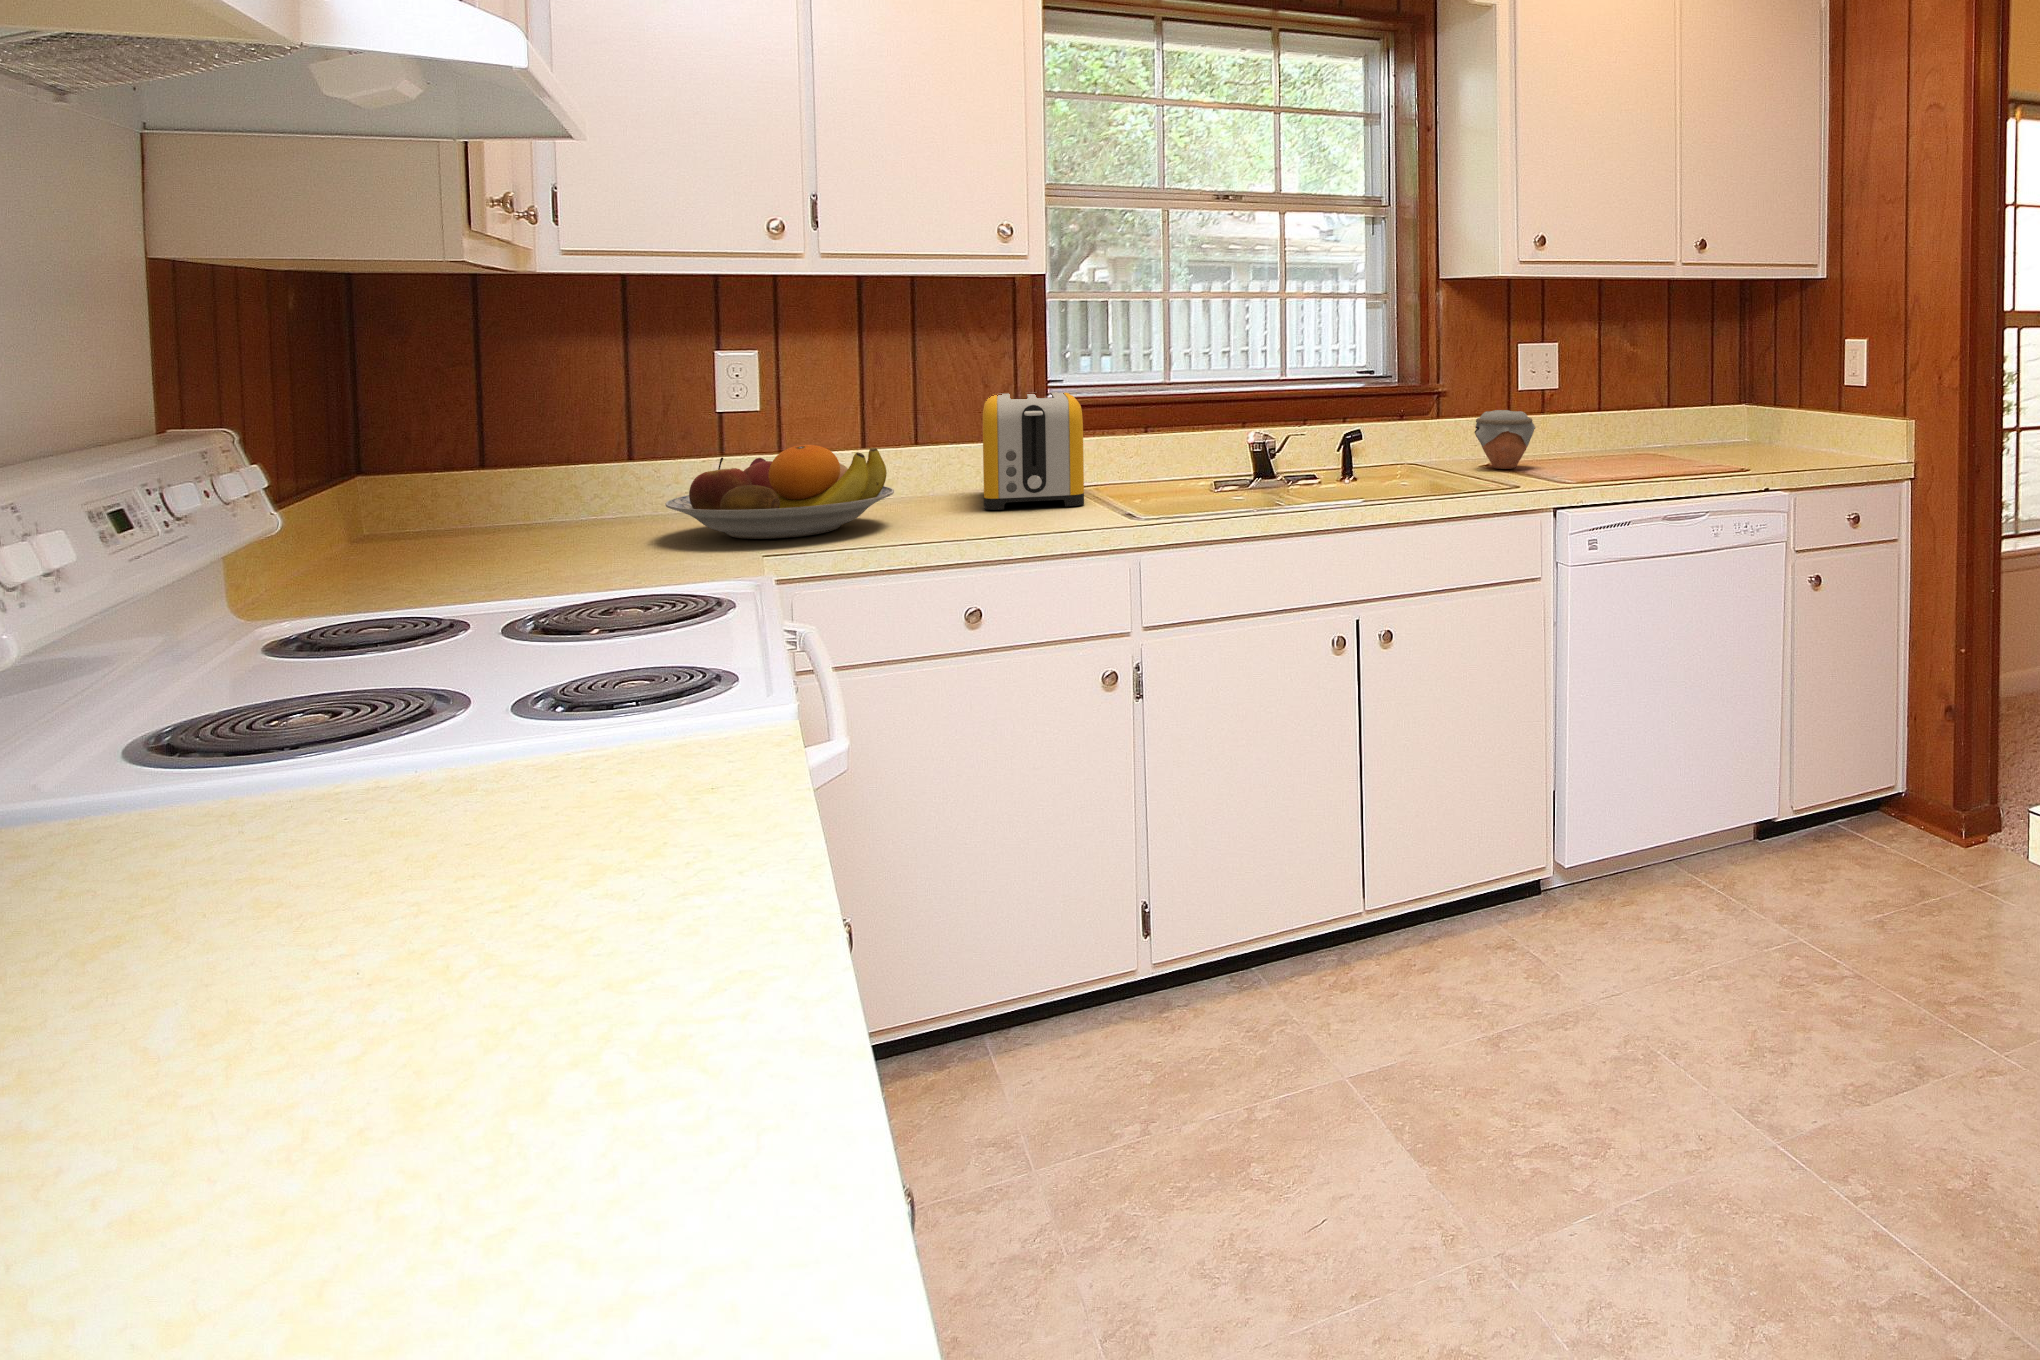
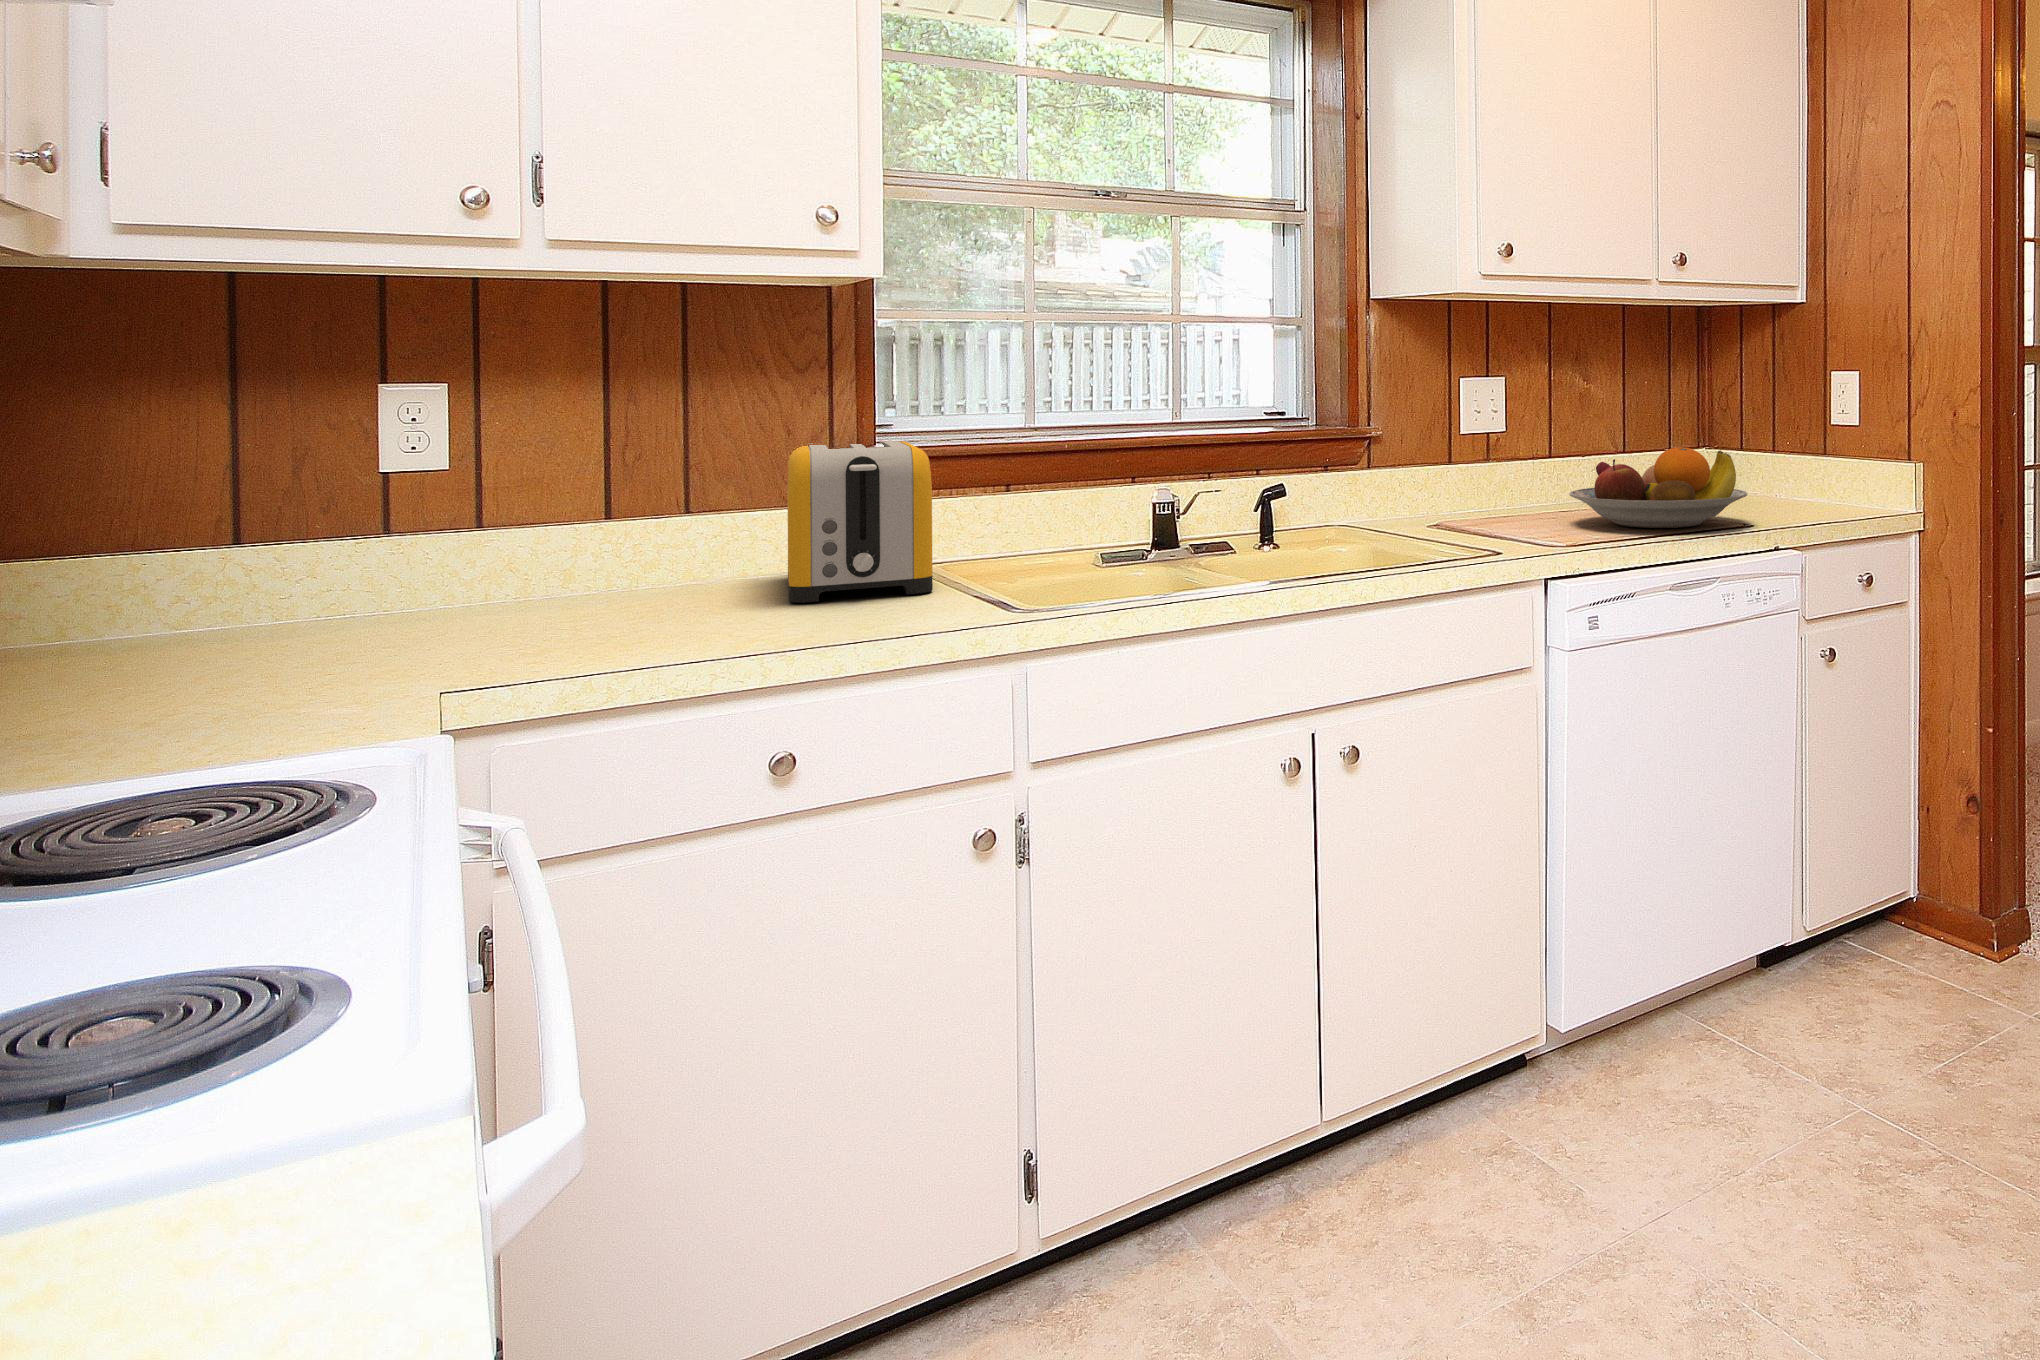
jar: present [1475,410,1536,469] -> none [1419,458,1493,530]
fruit bowl: present [665,445,894,539] -> present [1569,447,1747,528]

